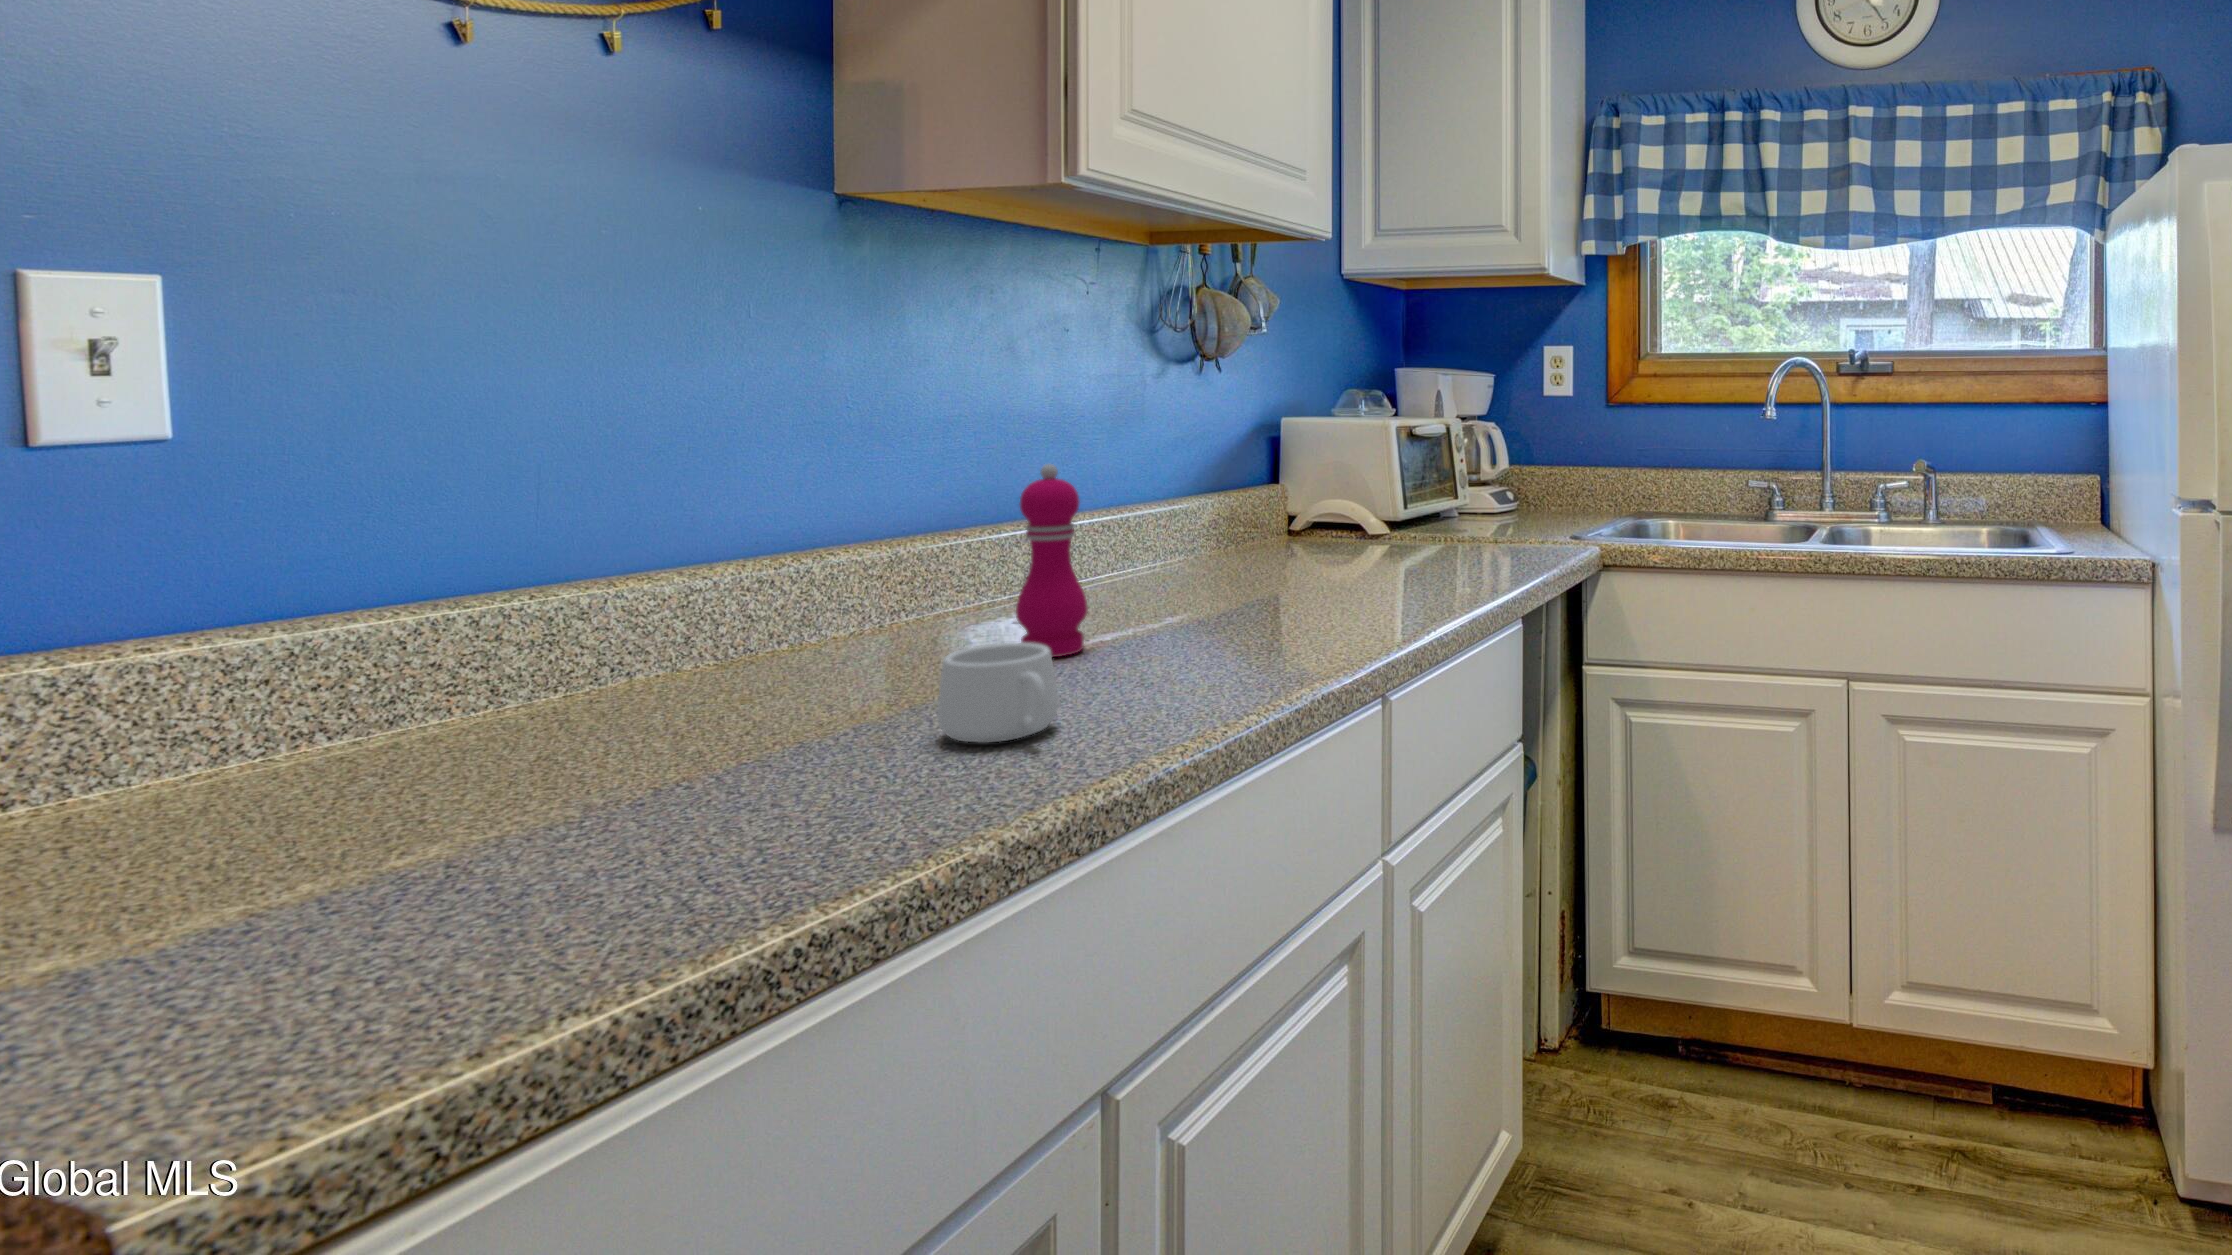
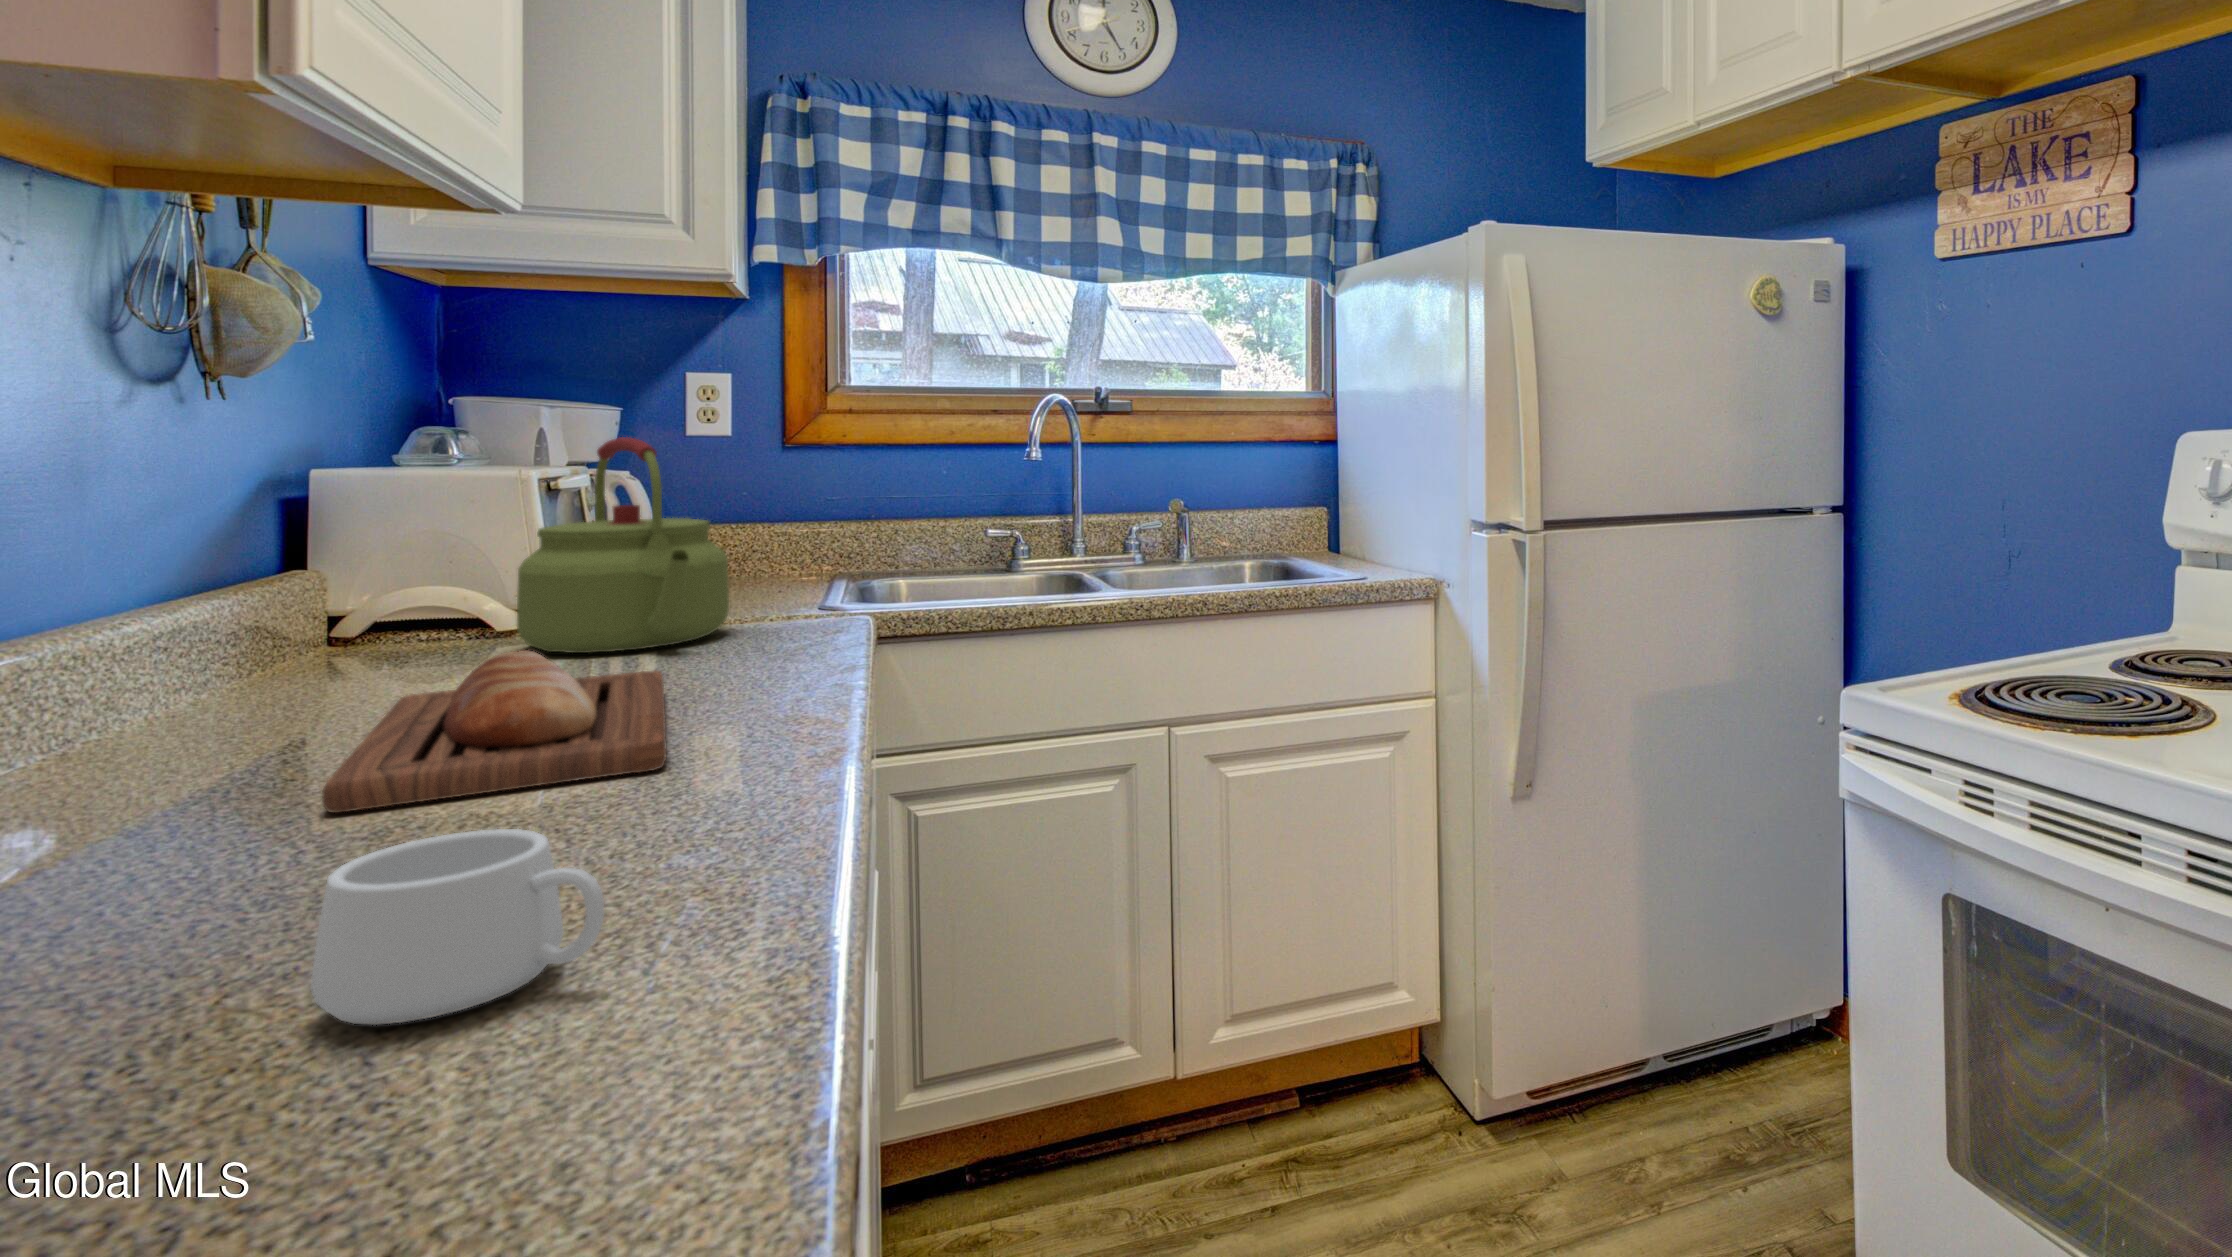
kettle: none [1350,400,1477,554] -> present [517,437,729,653]
pepper mill: present [1016,464,1088,657] -> none [164,542,330,887]
bread loaf: none [1120,545,1369,635] -> present [322,650,666,812]

